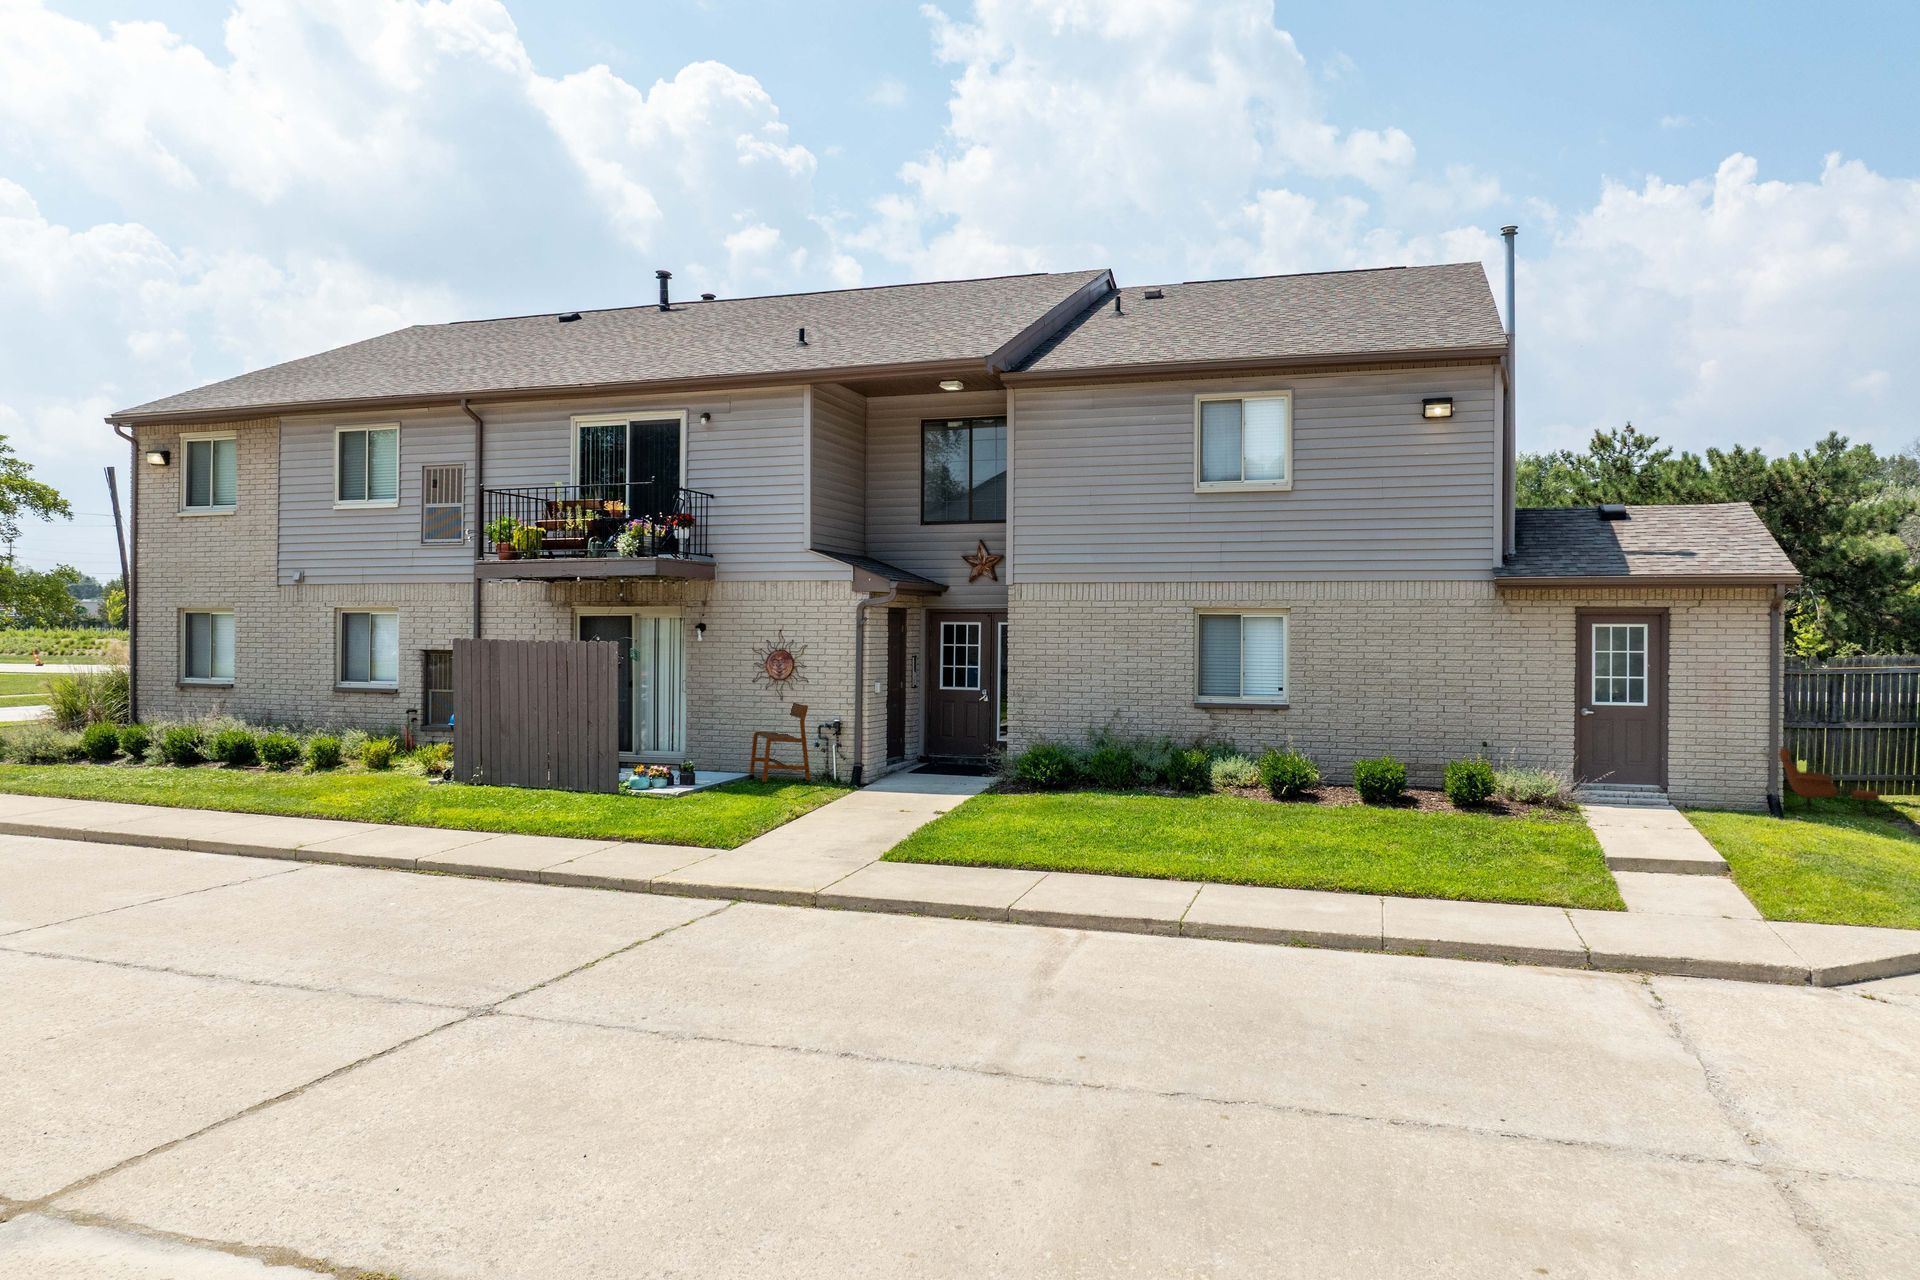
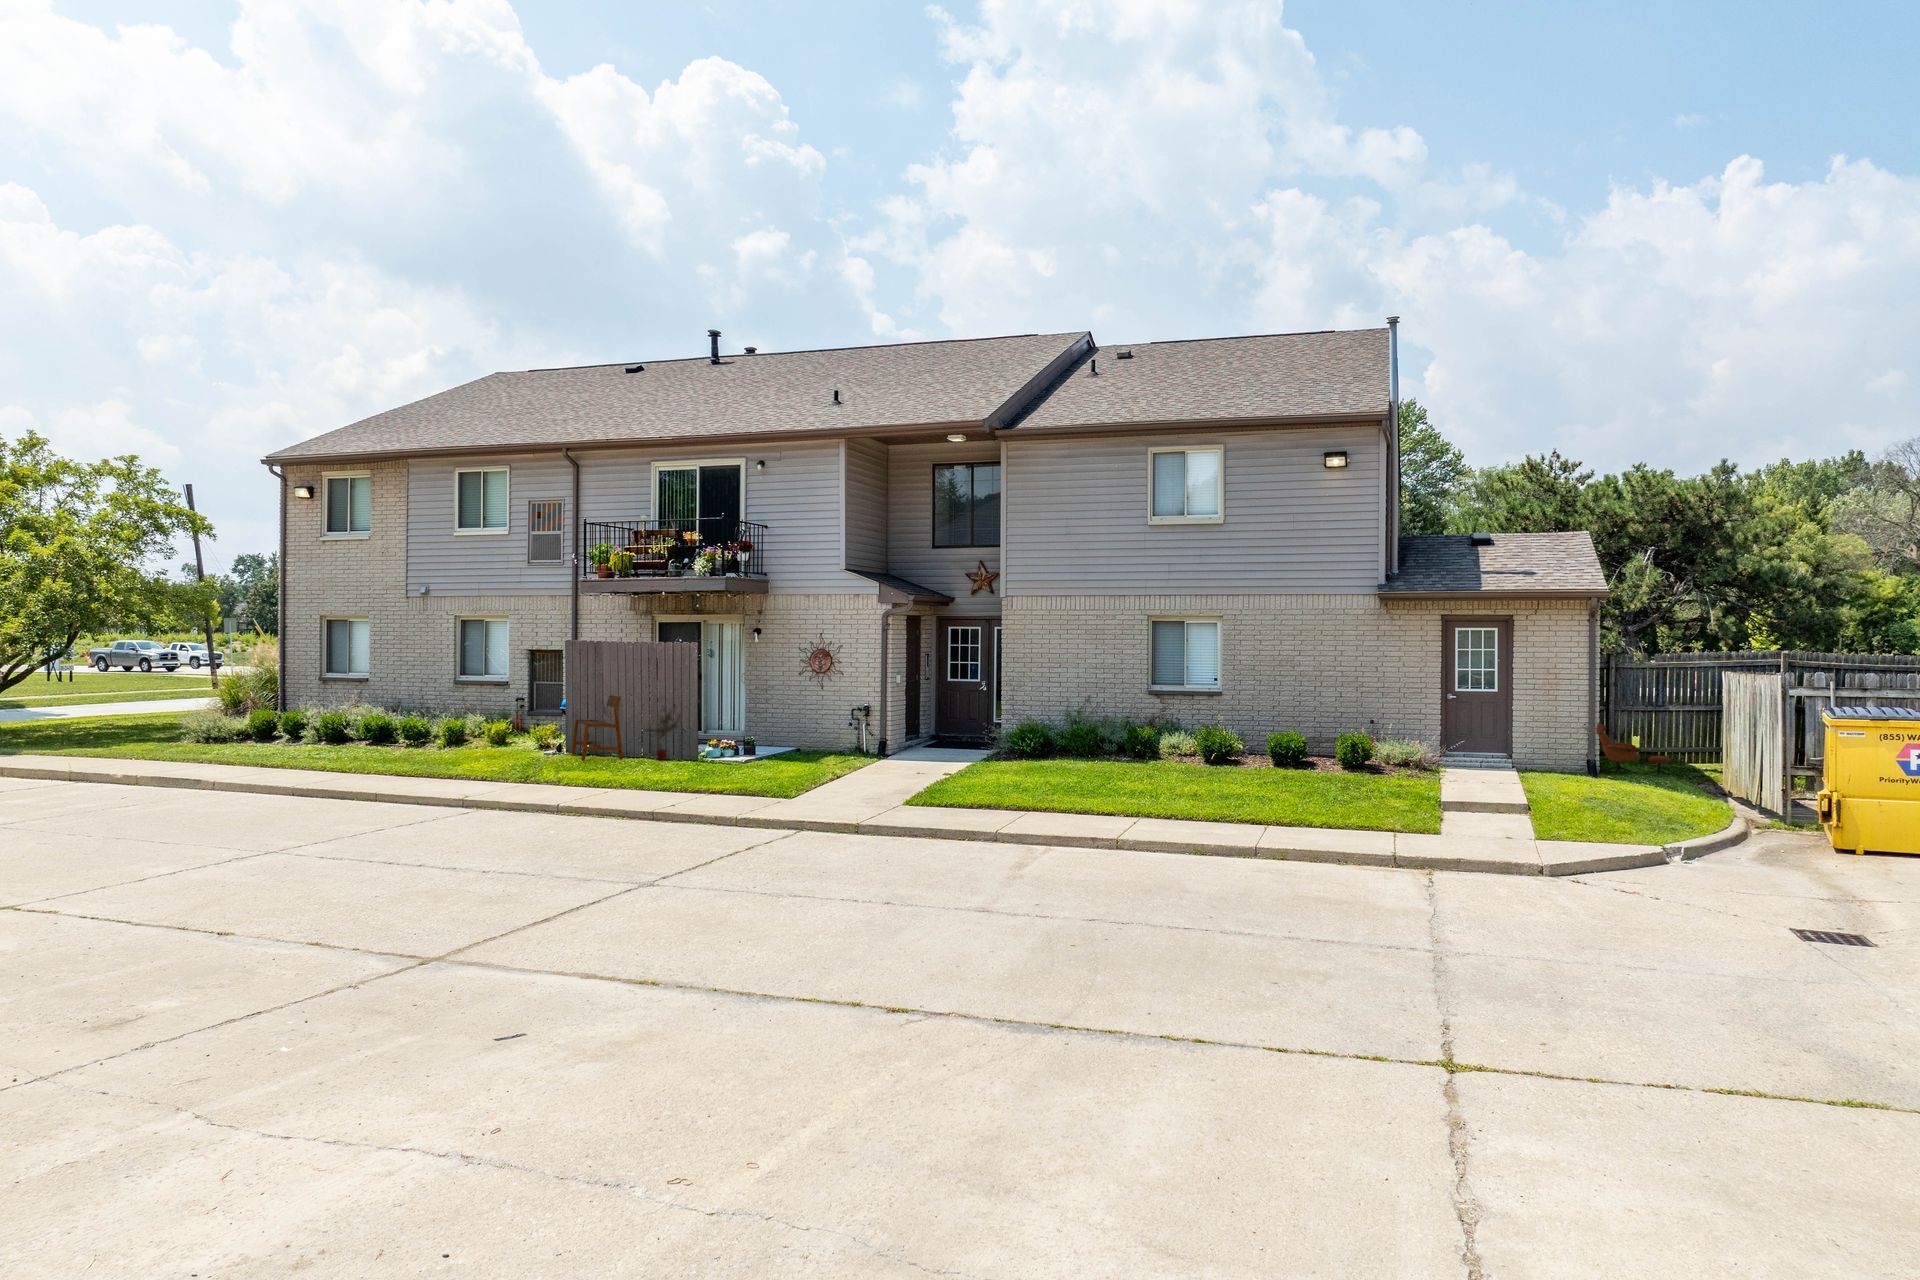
bench: present [750,703,810,782] -> present [571,695,623,761]
potted tree: none [549,723,600,792] -> present [645,706,681,760]

